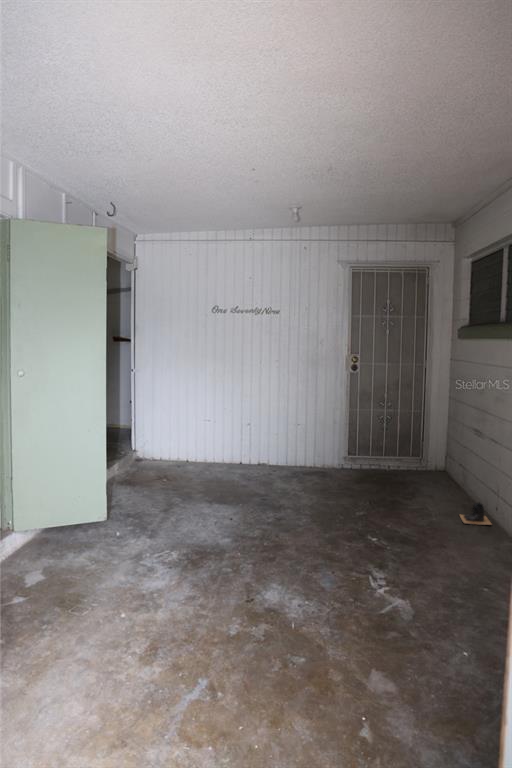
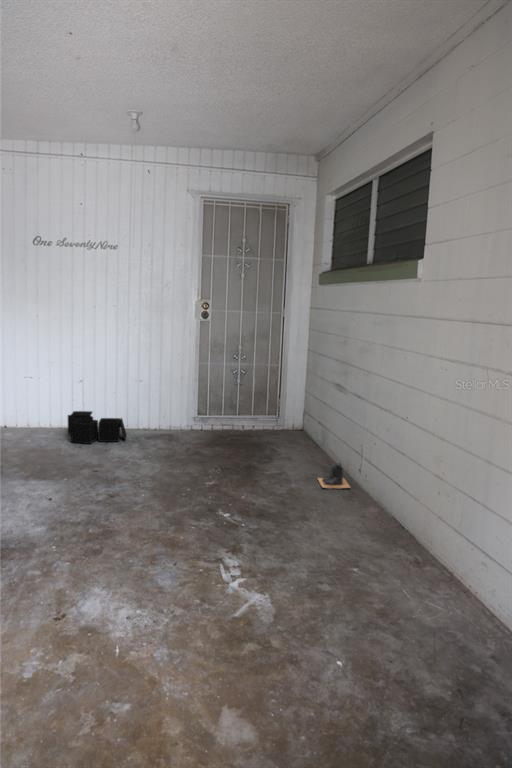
storage bin: none [238,449,286,477] -> present [68,411,127,444]

